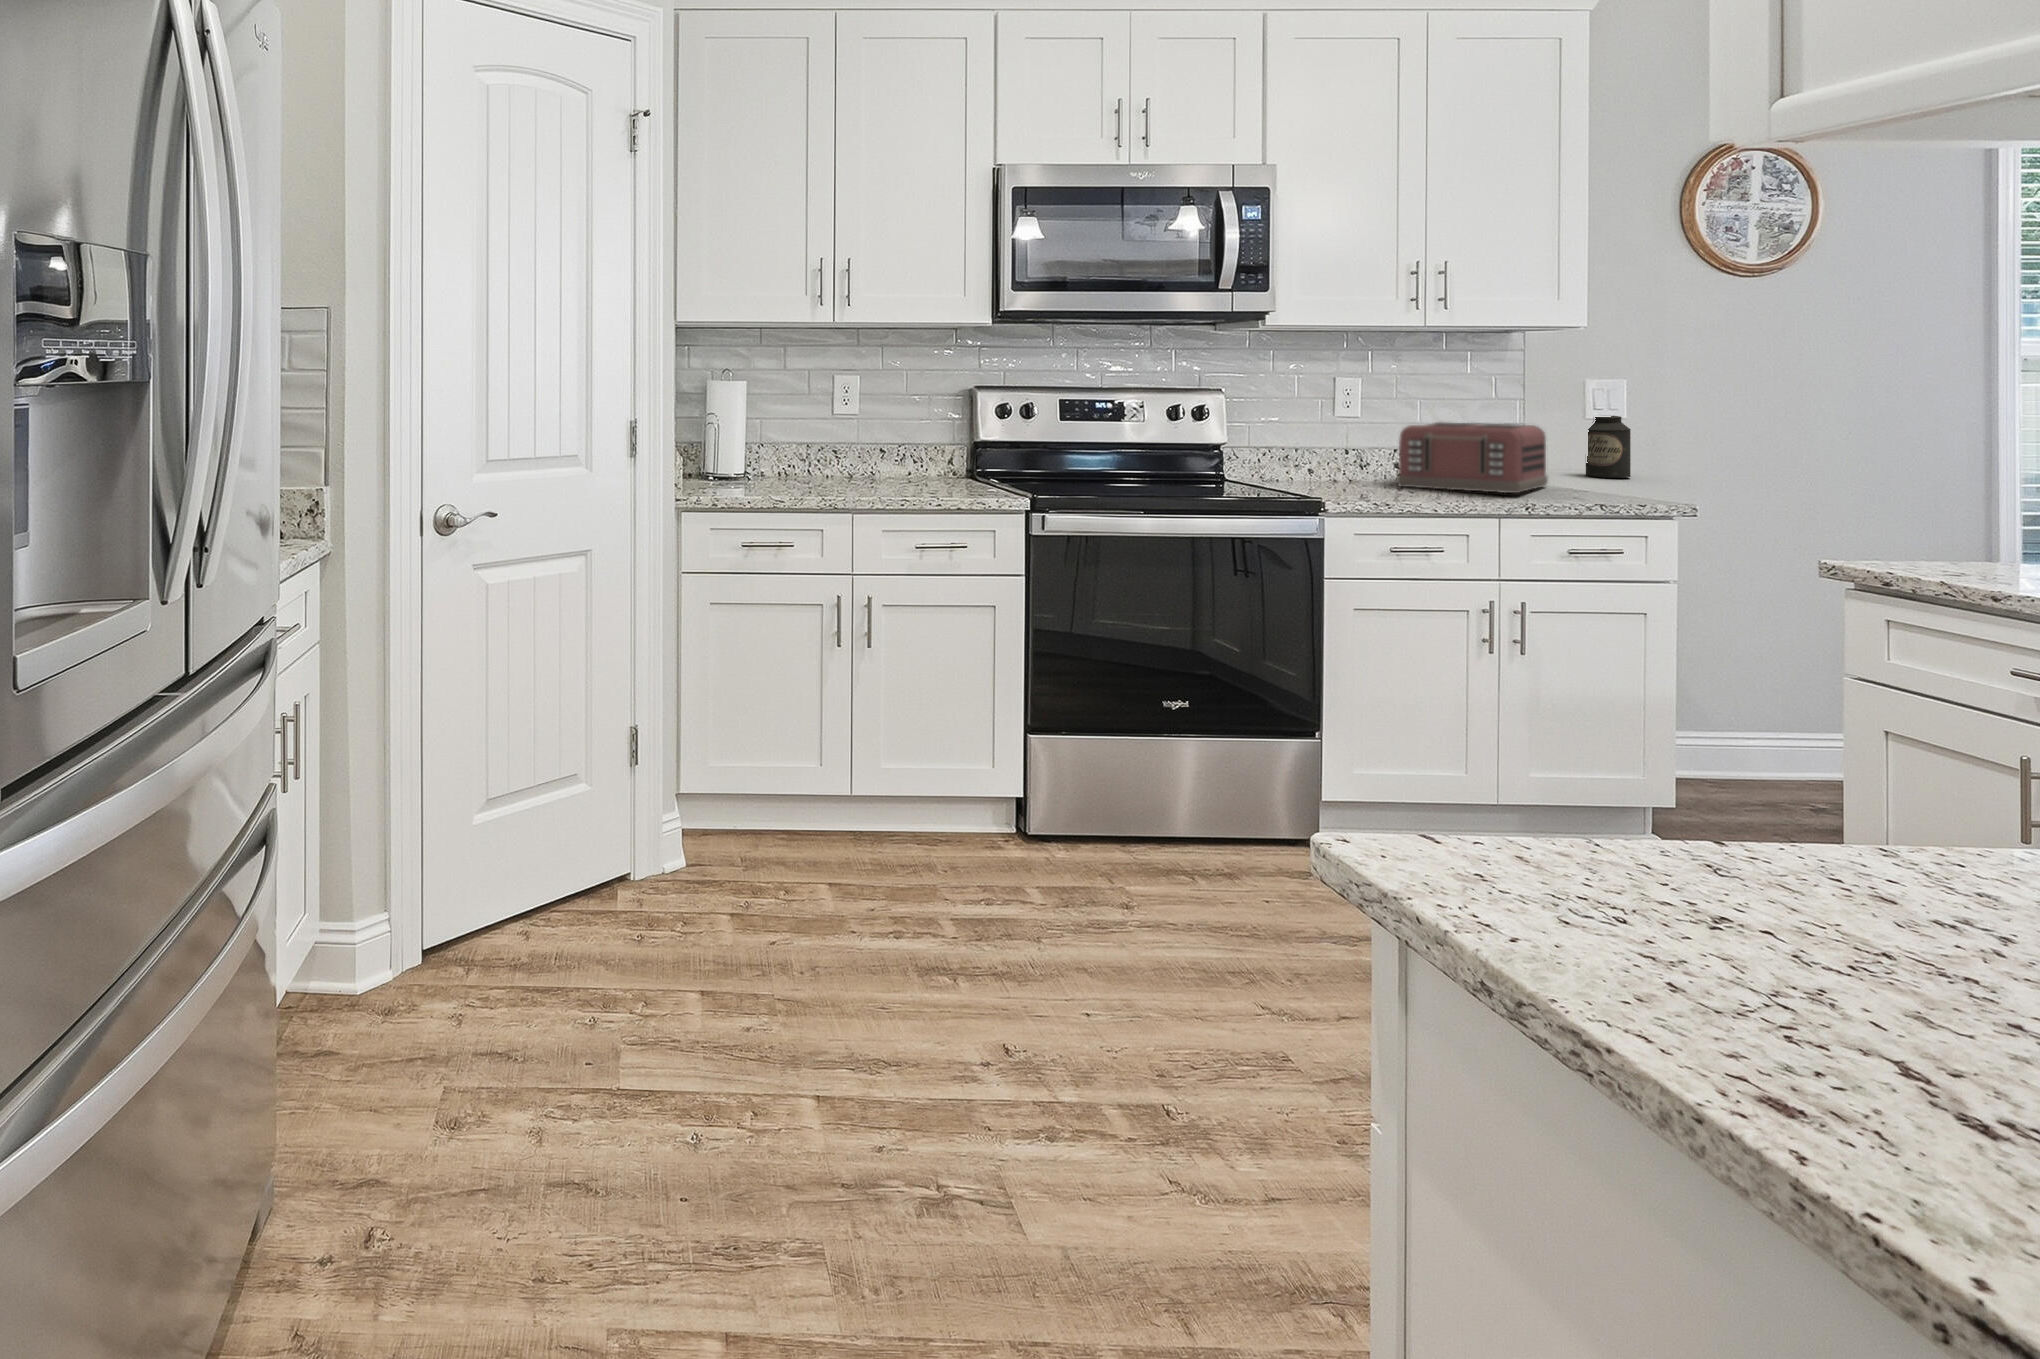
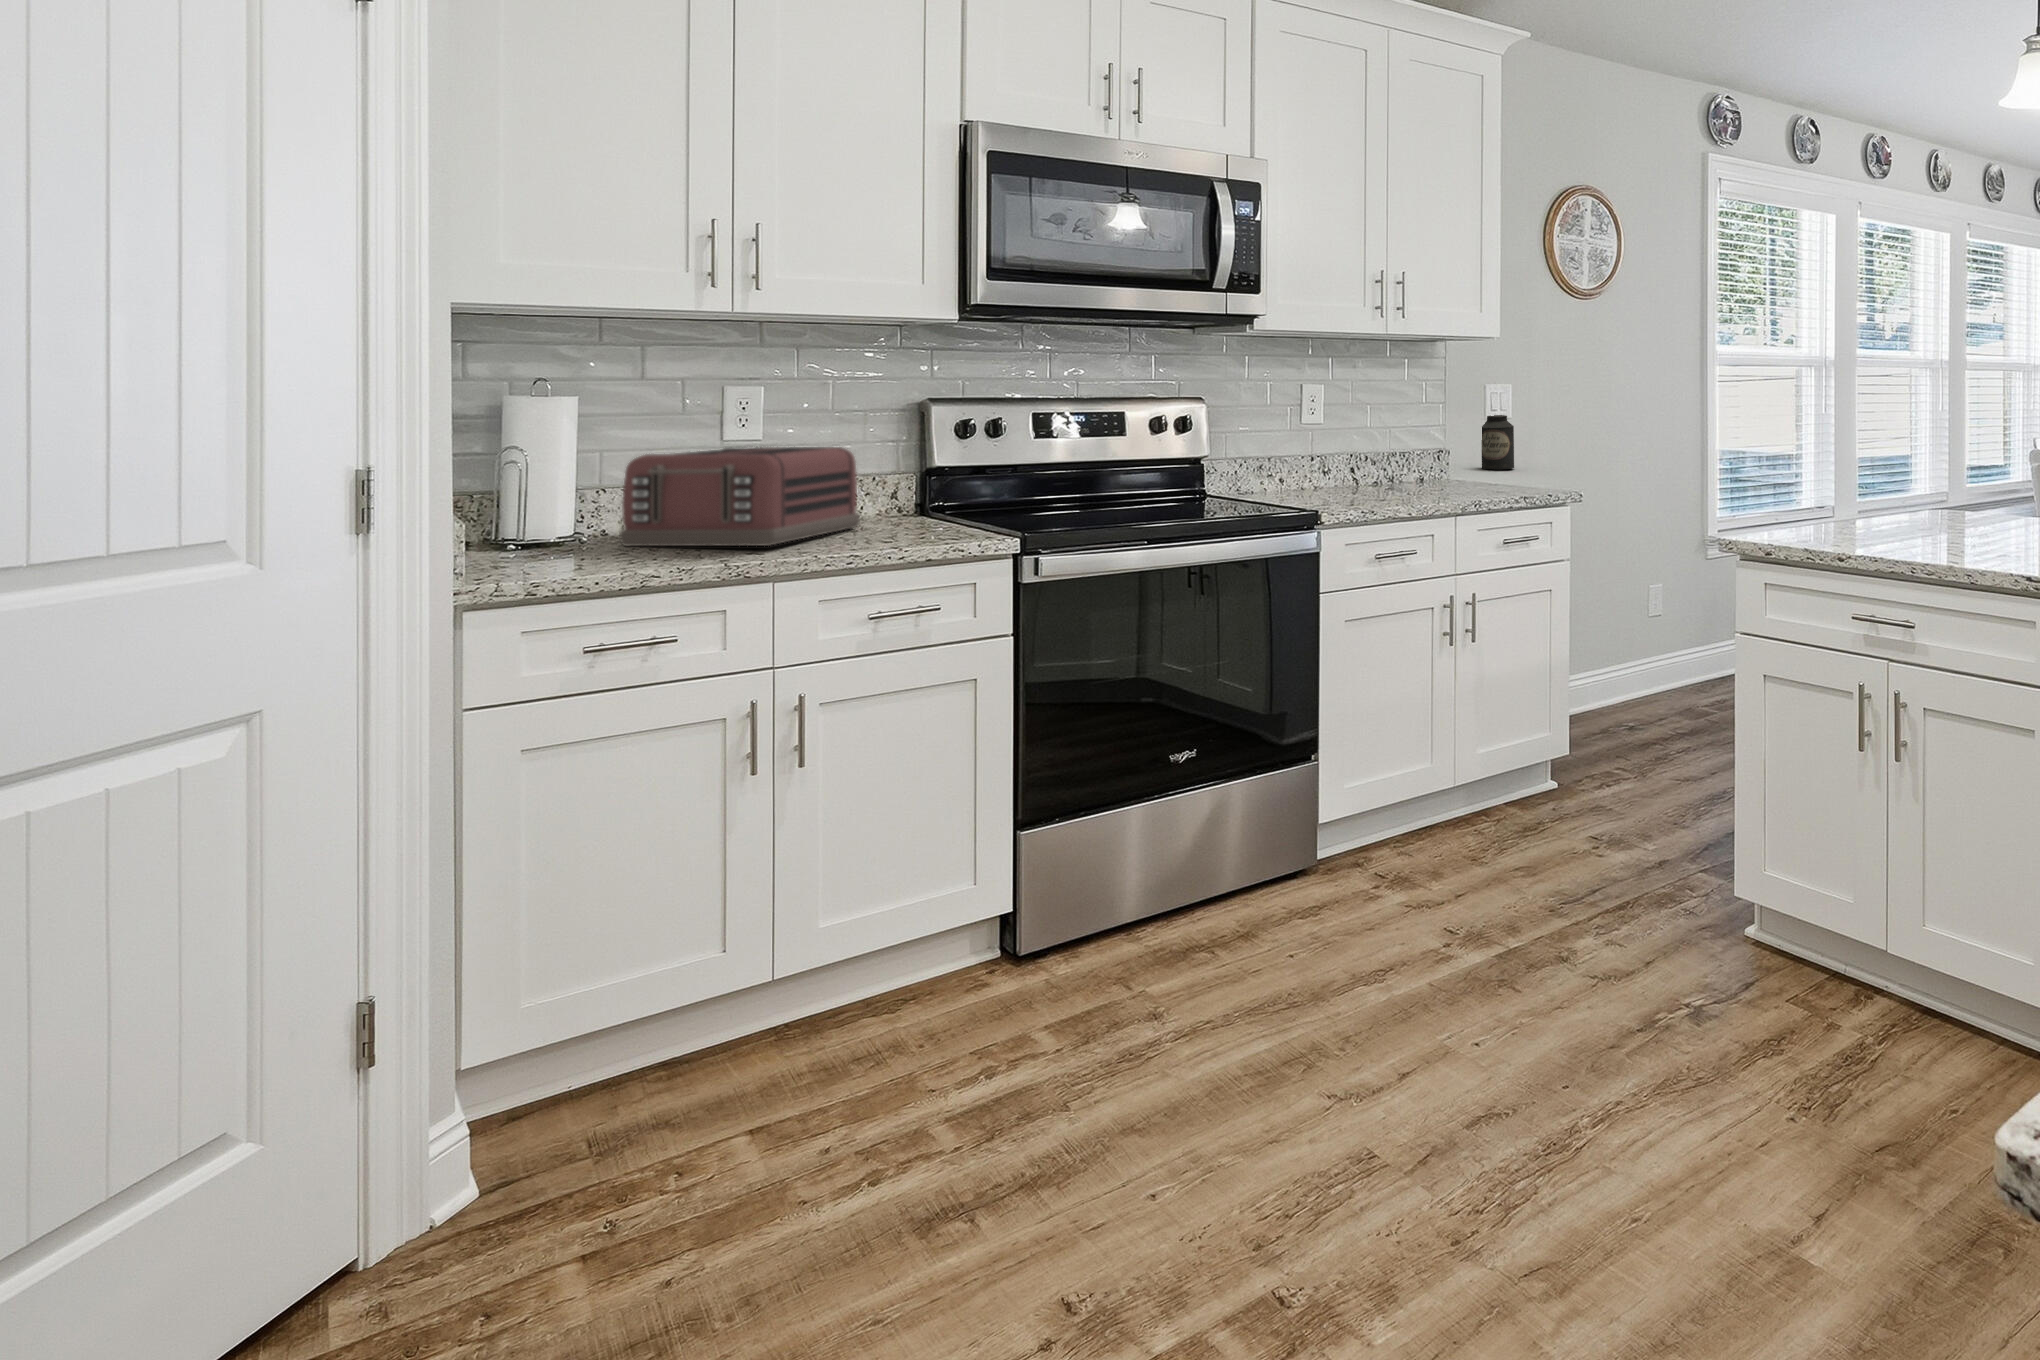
toaster: present [1397,422,1548,493] -> present [620,447,860,546]

